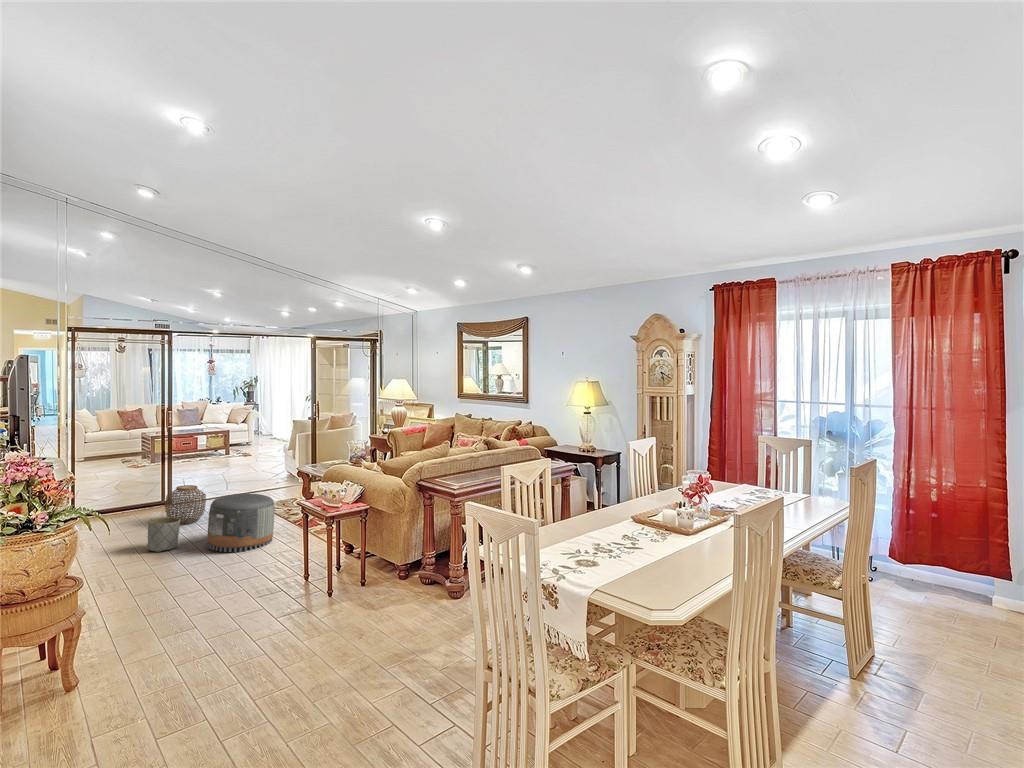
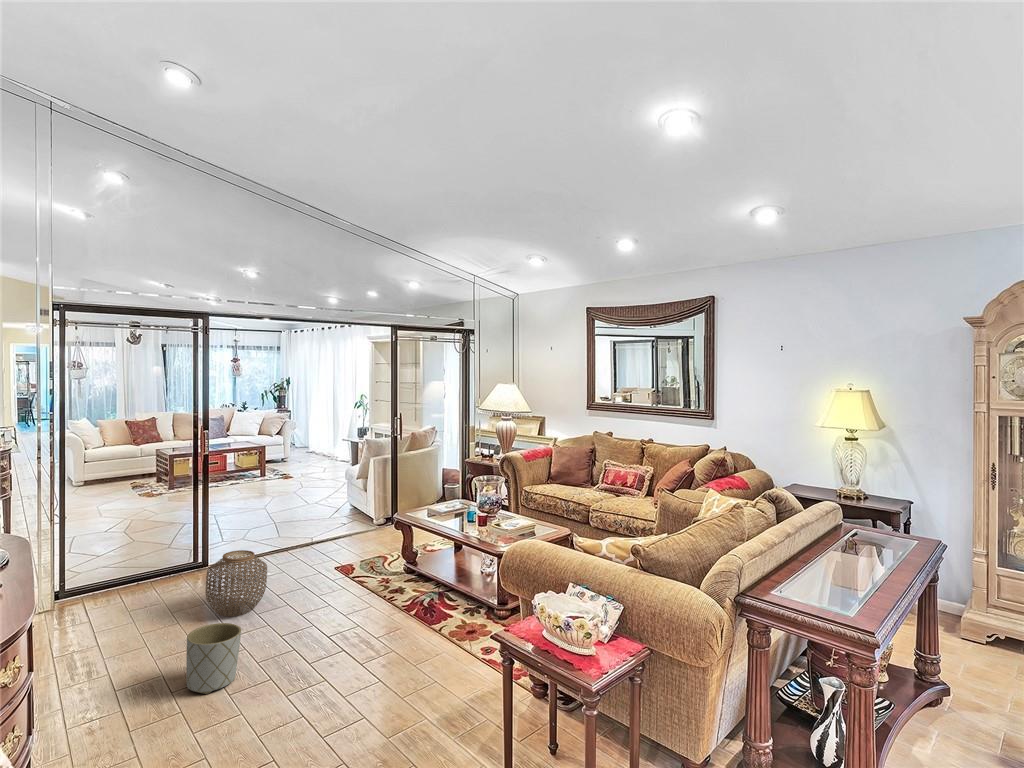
pouf: present [207,493,275,552] -> none [288,577,397,695]

